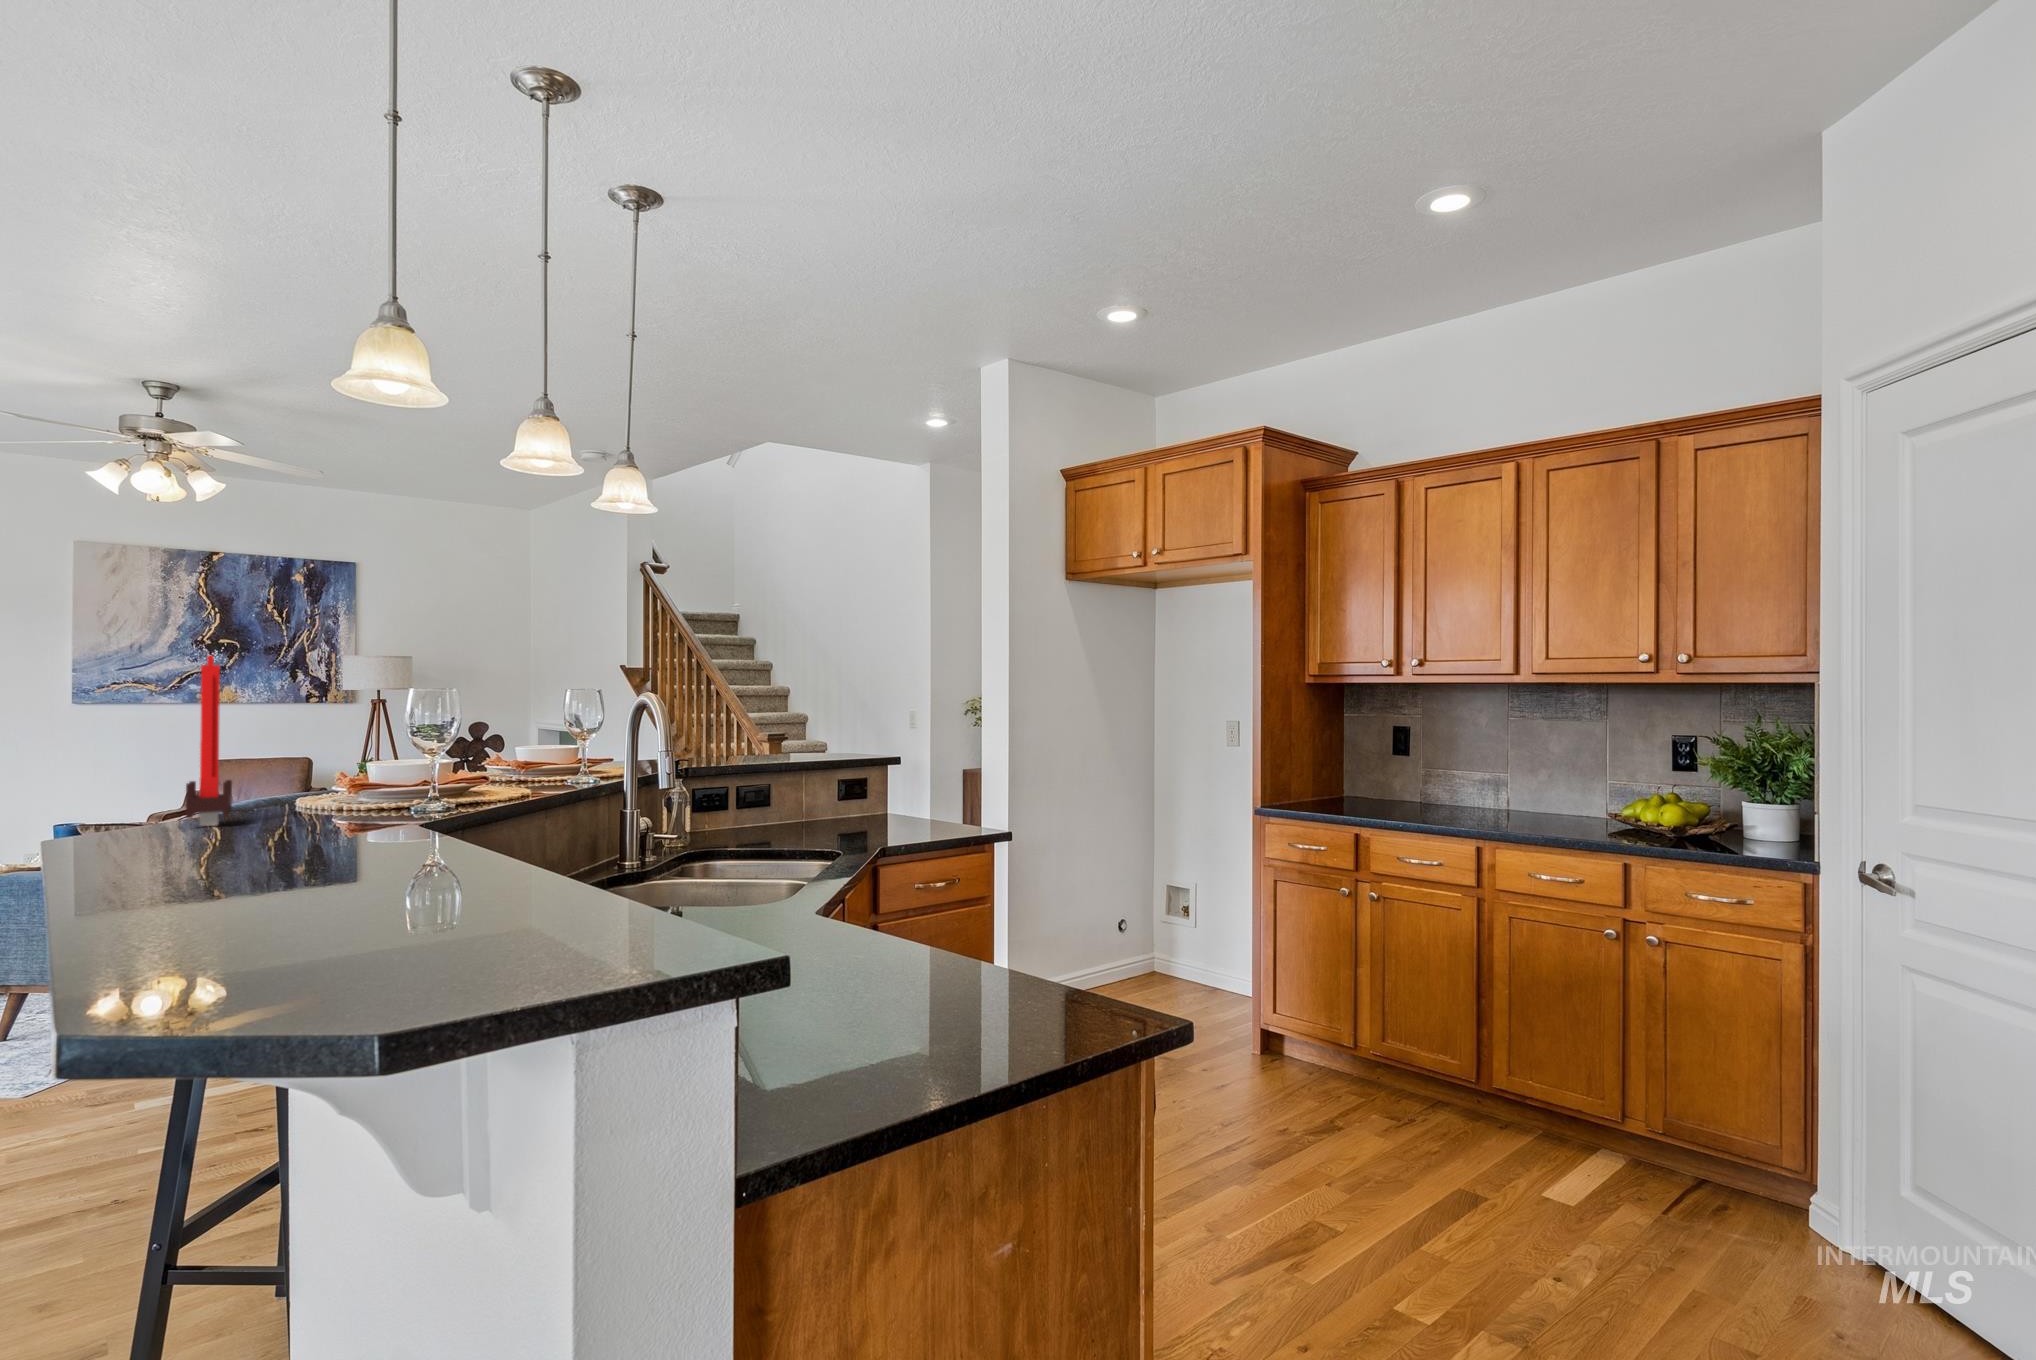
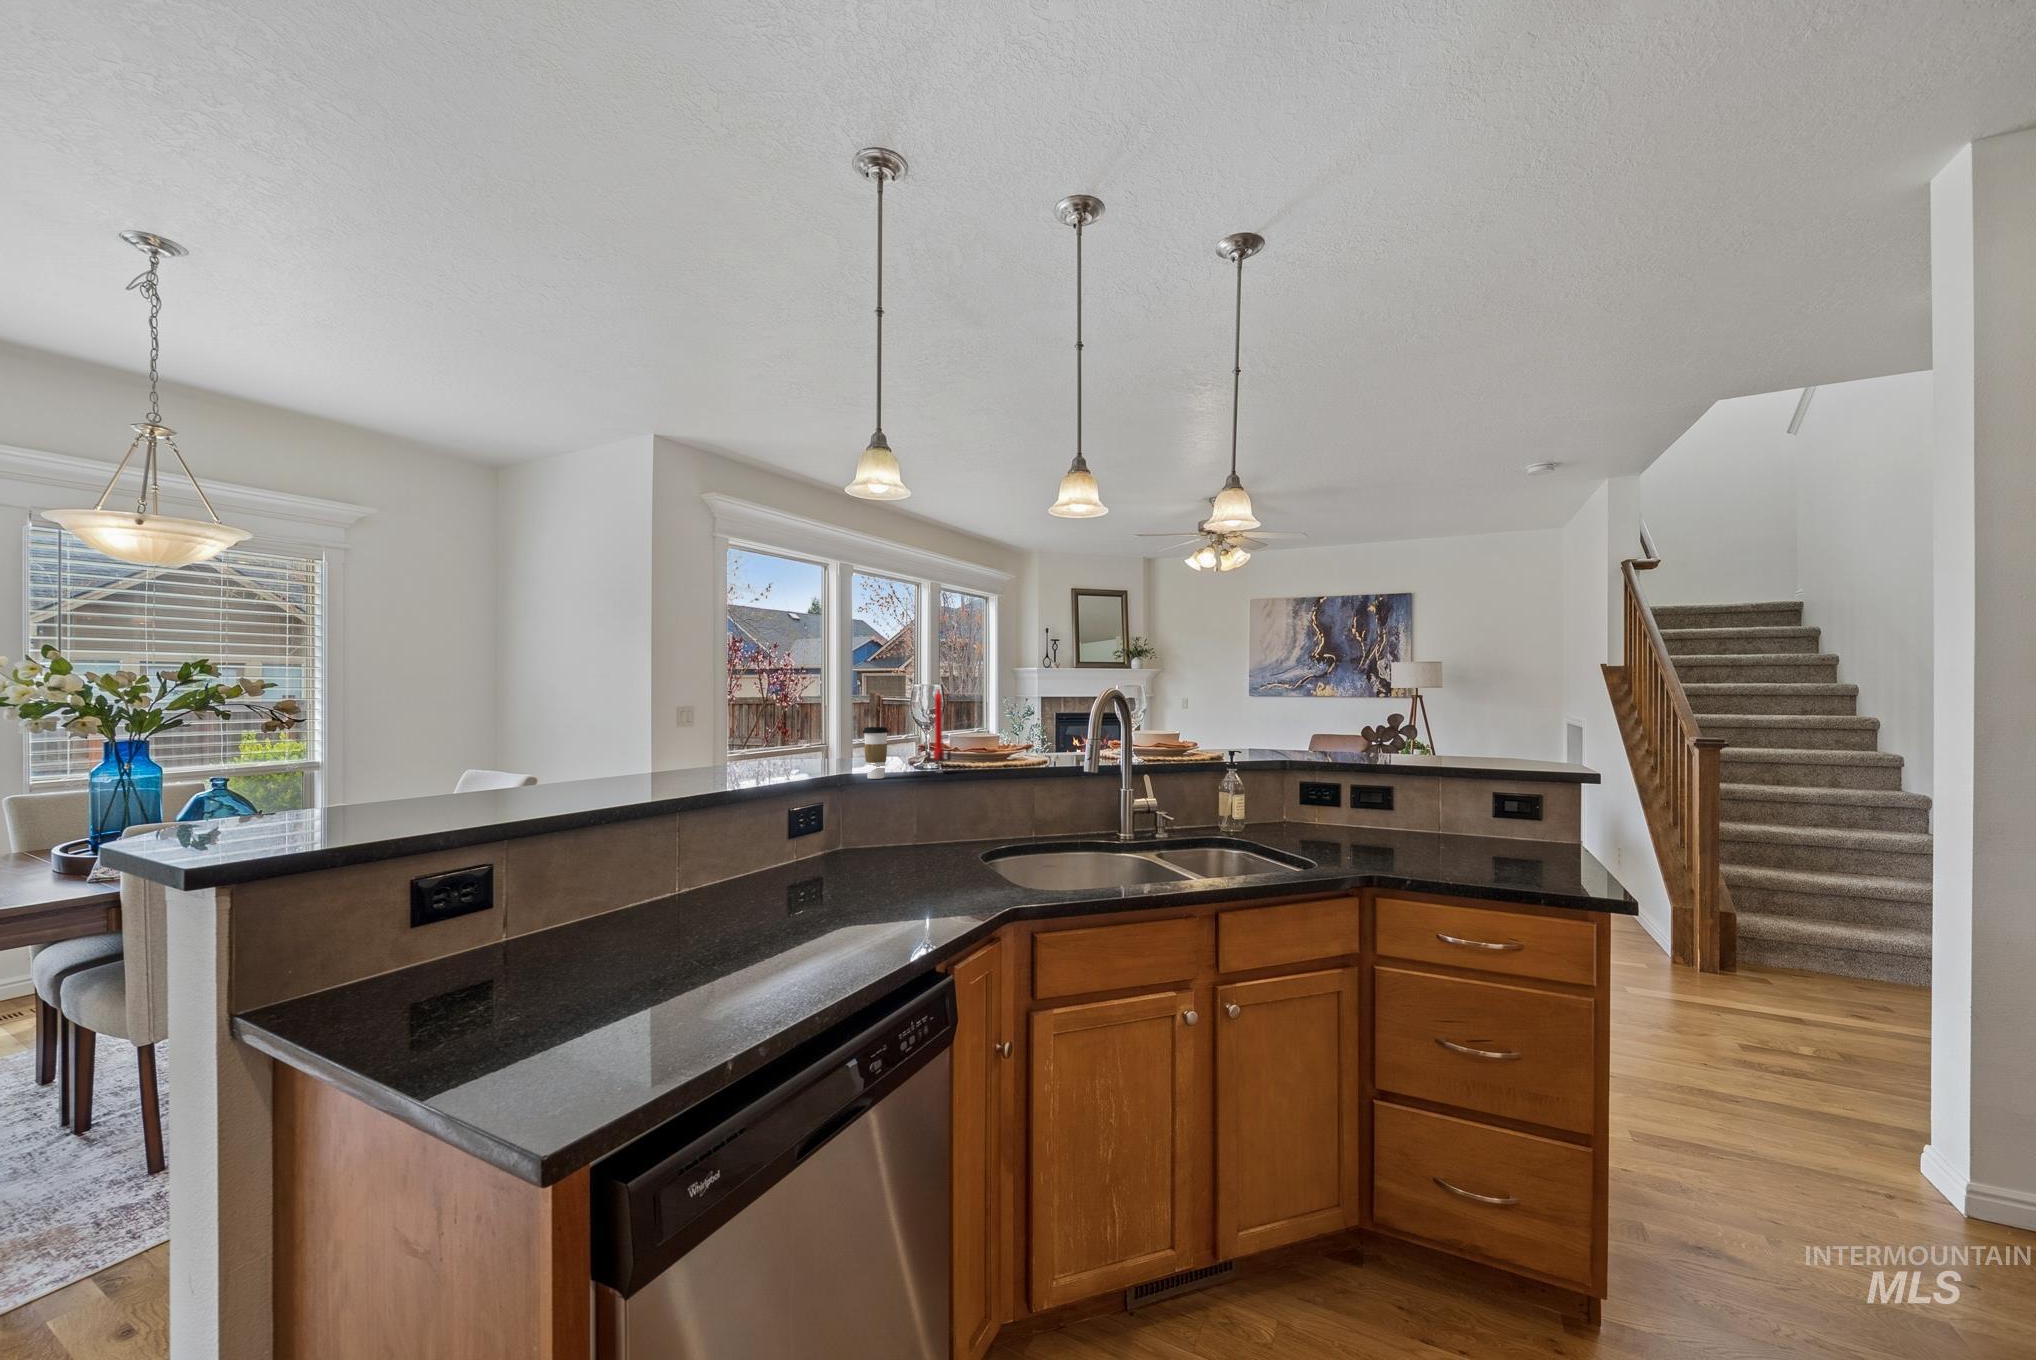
coffee cup: none [101,733,174,848] -> present [863,727,889,779]

